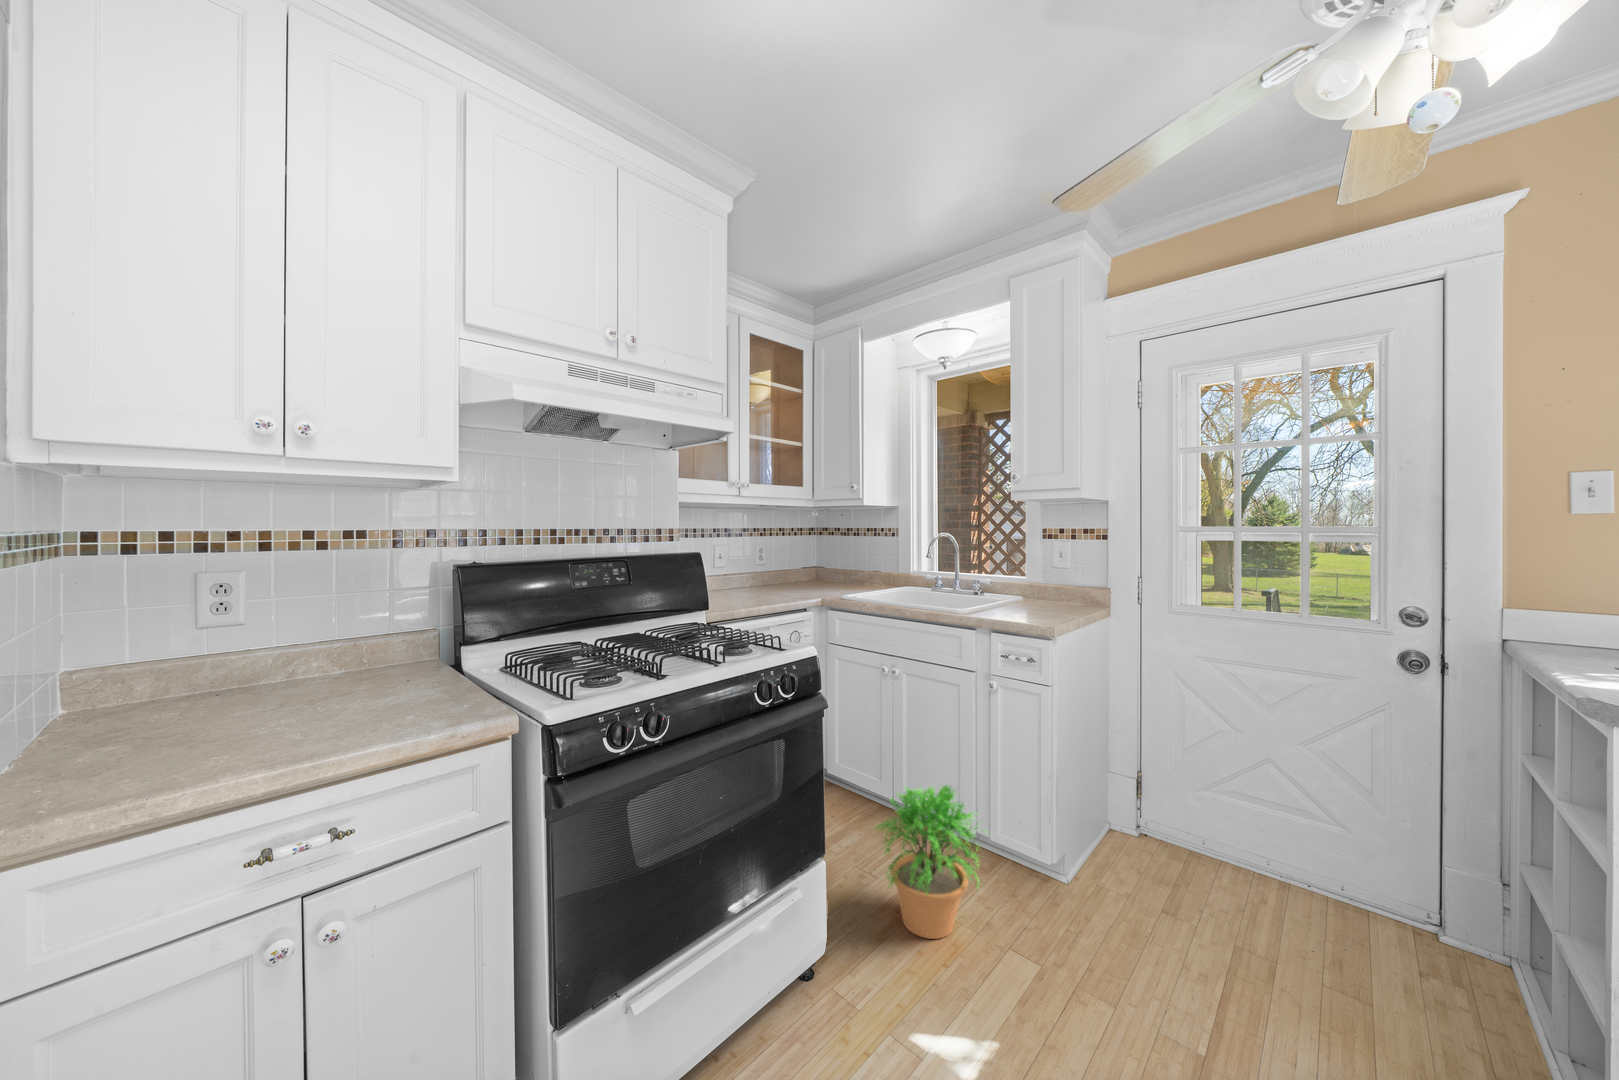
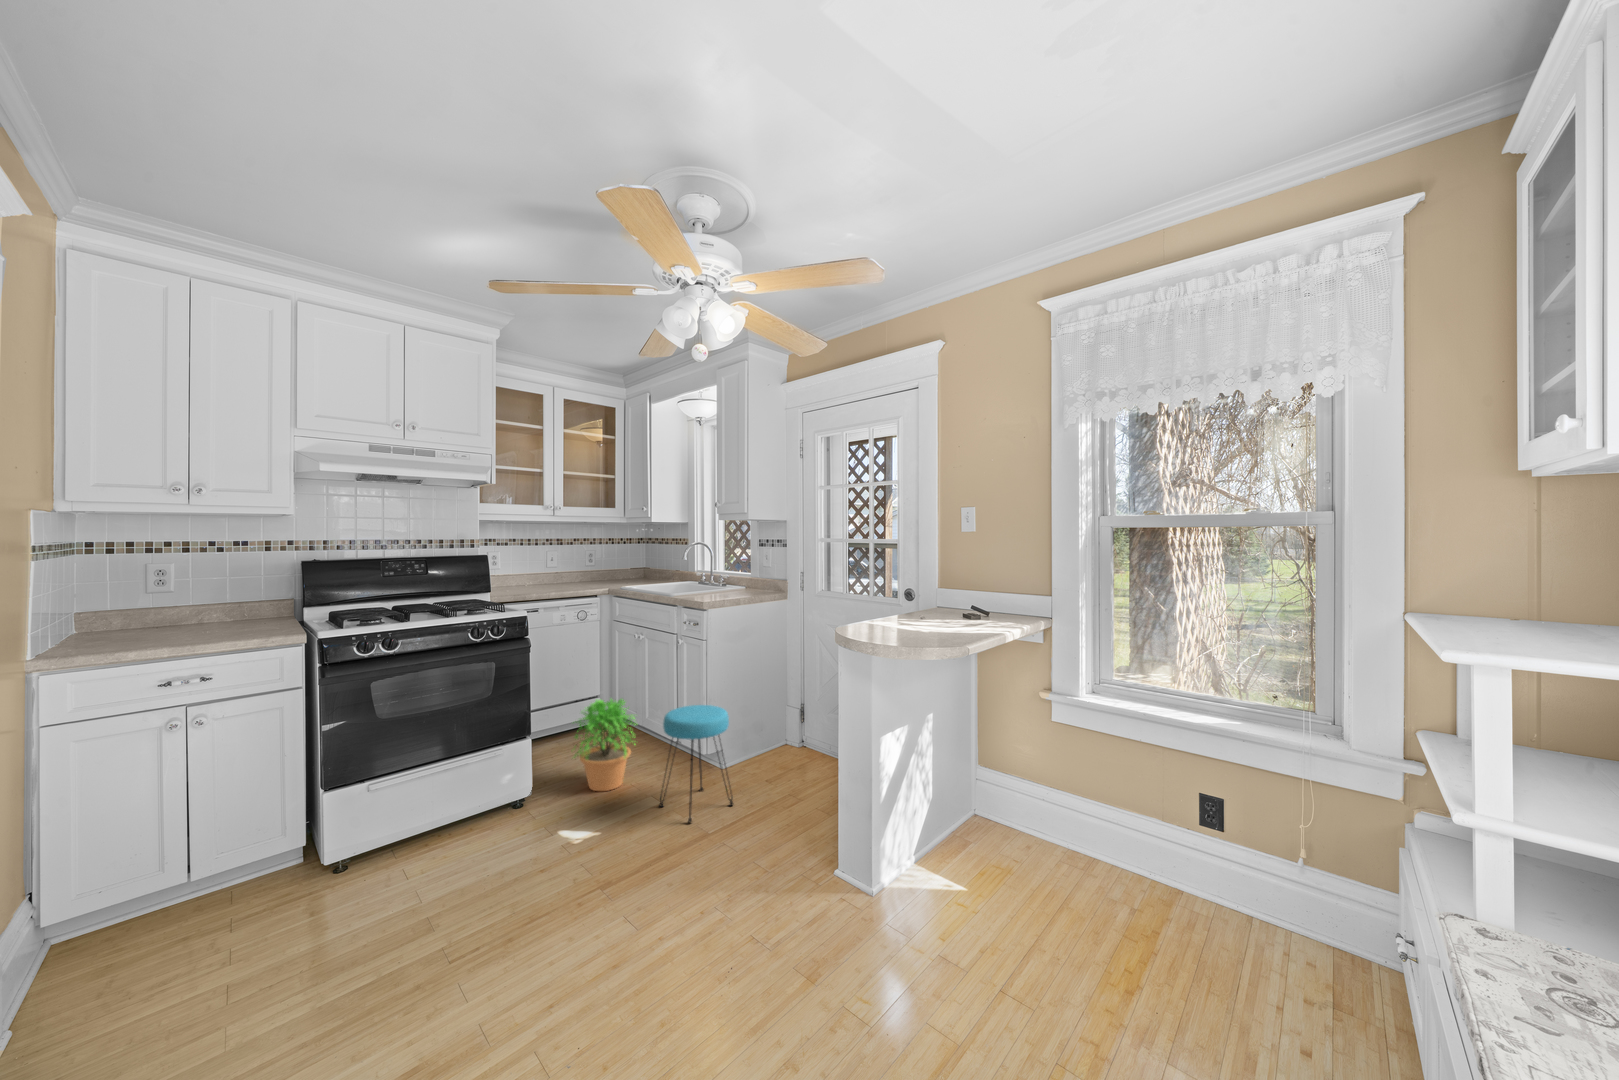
stool: none [1061,804,1186,1022] -> present [659,705,733,822]

